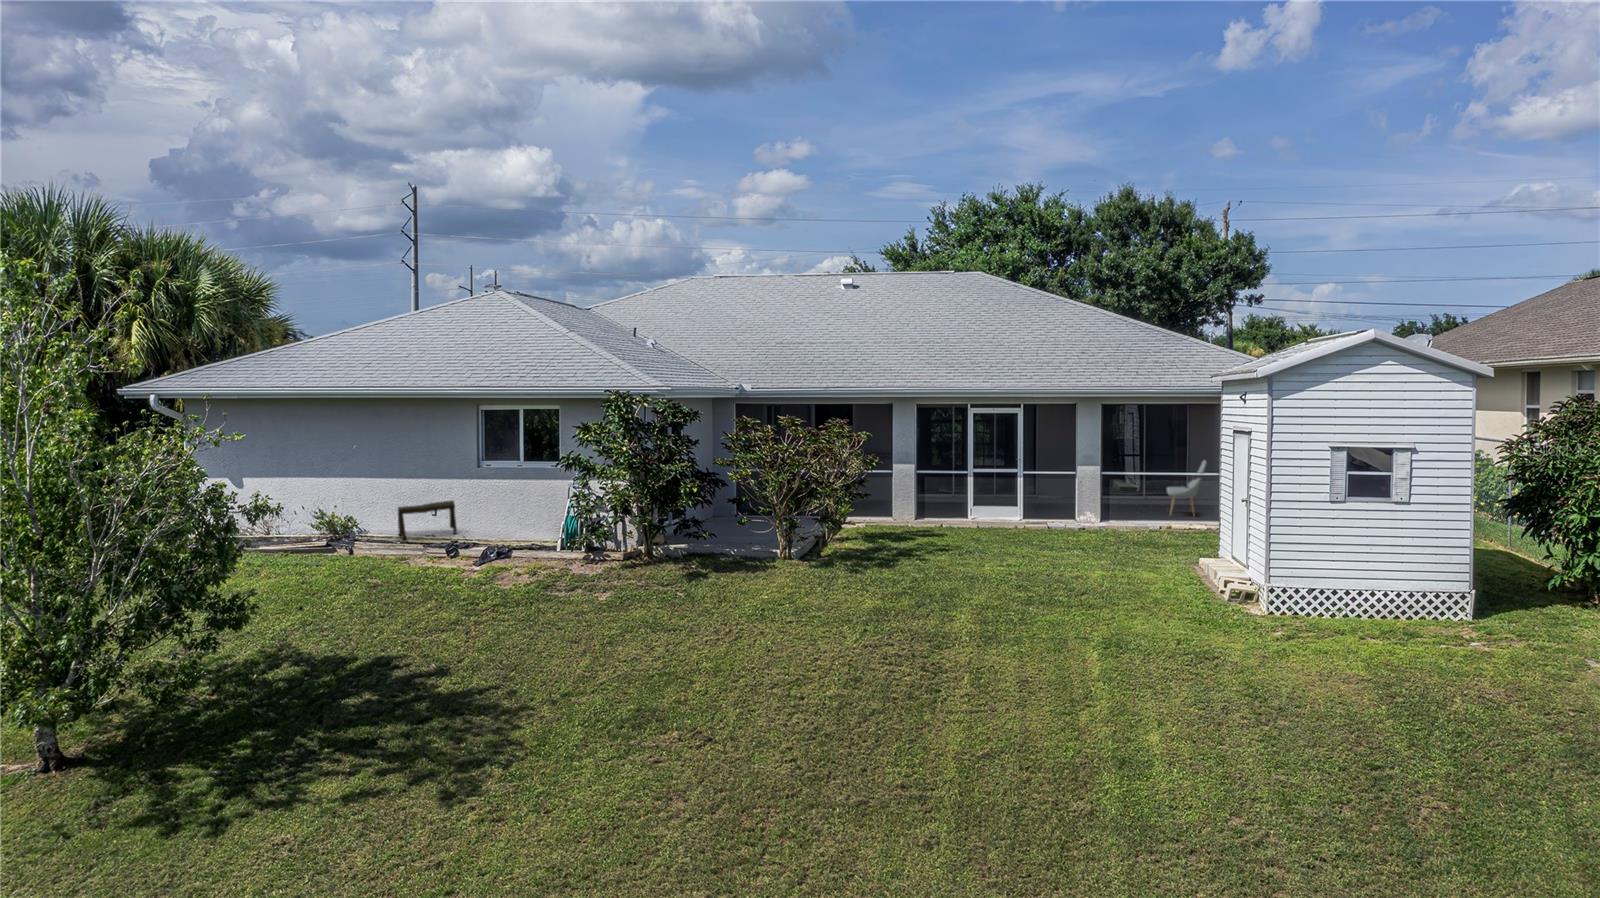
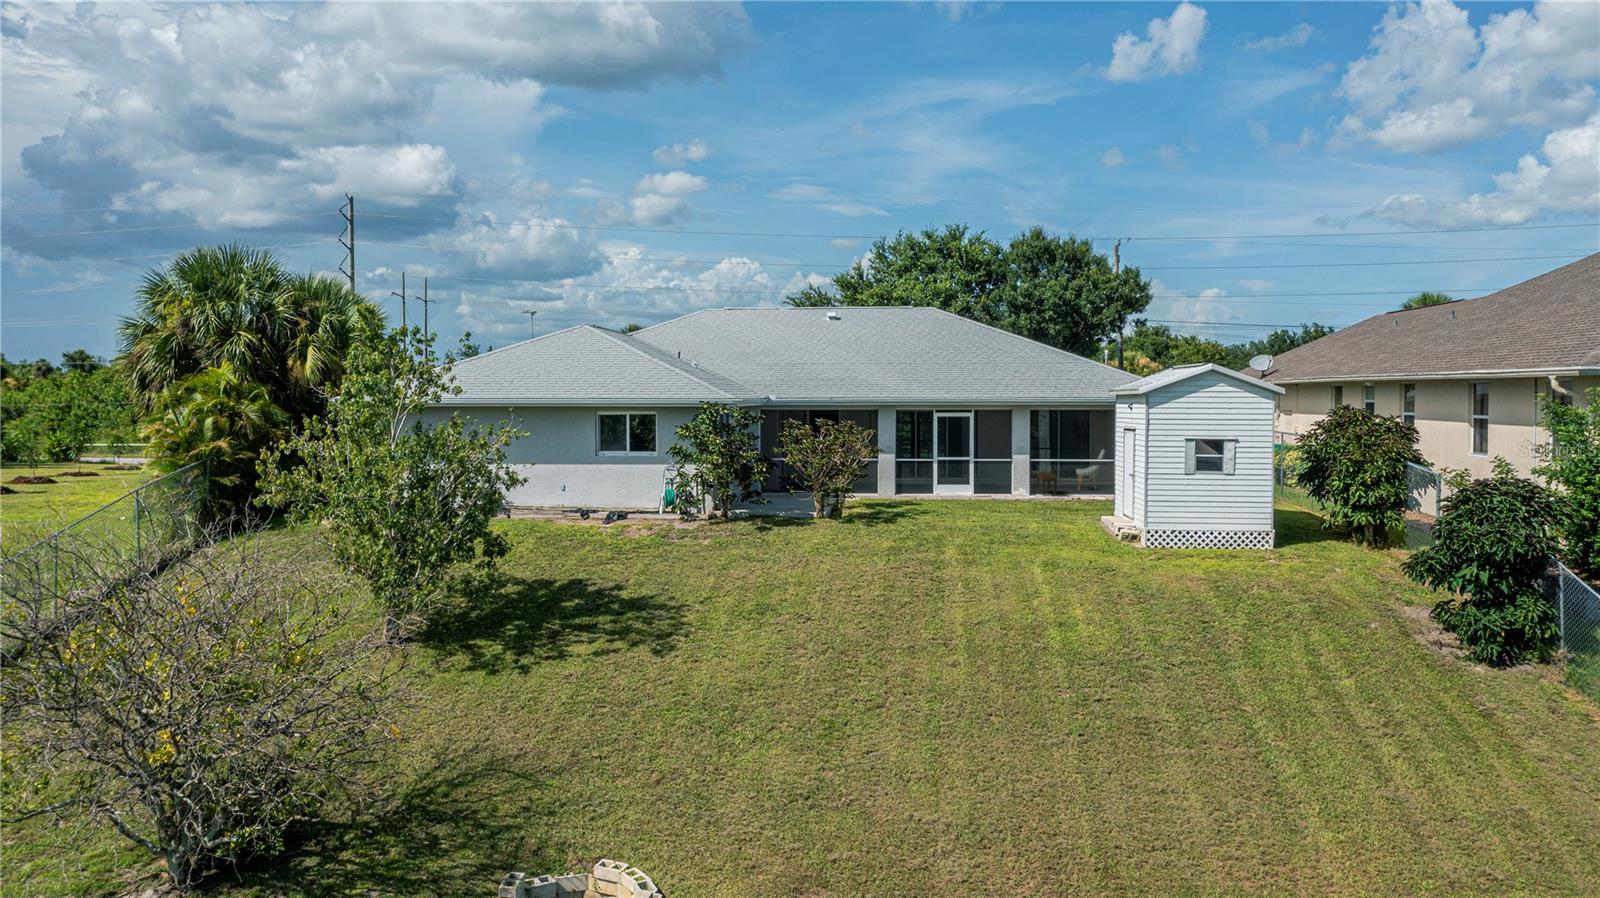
bench: present [398,500,457,540] -> present [1036,472,1057,495]

